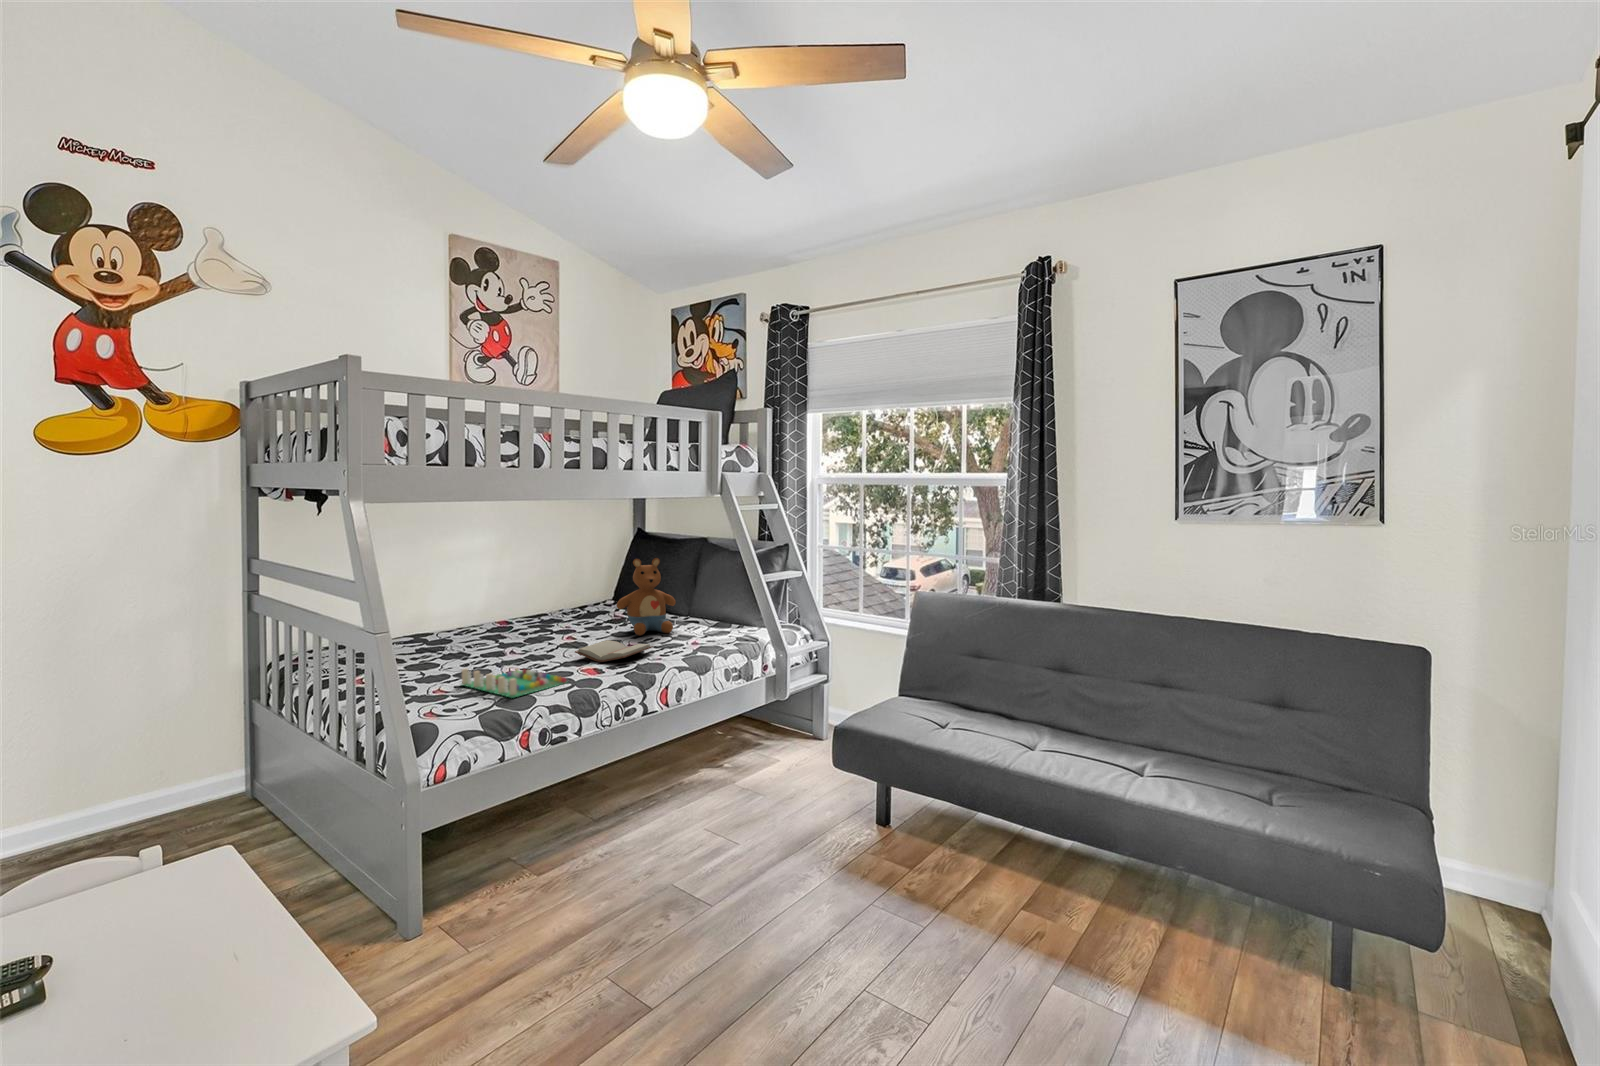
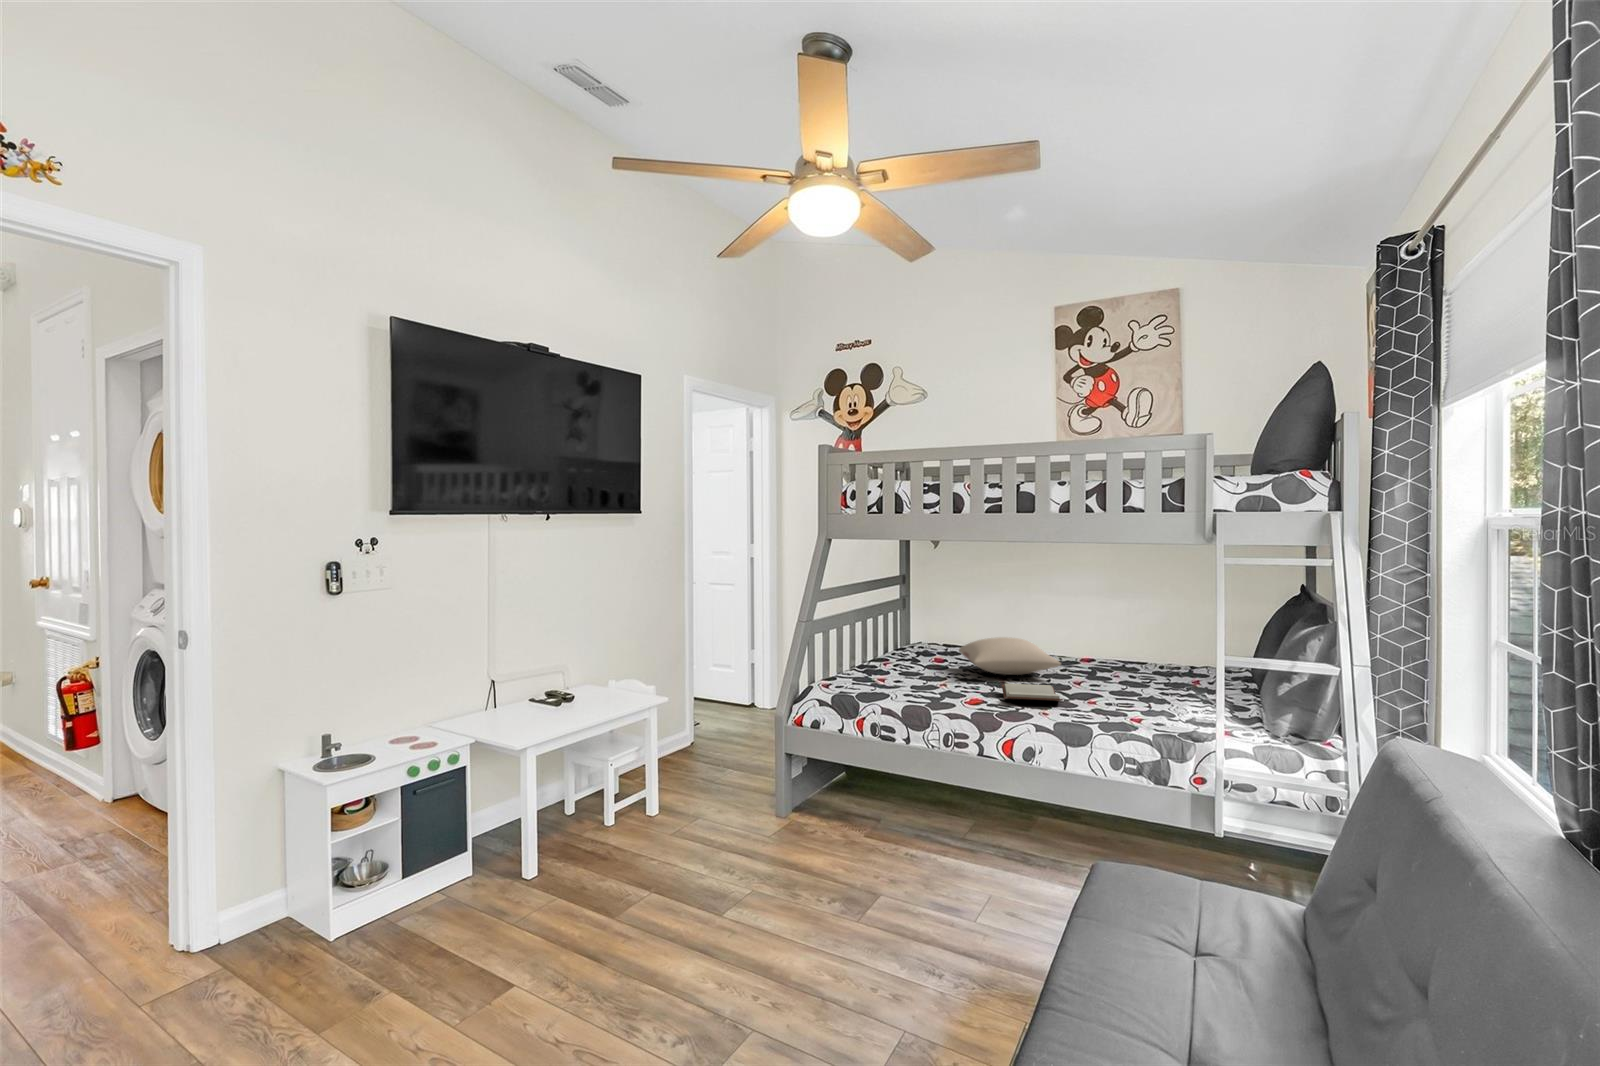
stuffed toy: present [616,558,676,635] -> none [1111,610,1186,701]
pillow: none [425,607,563,648] -> present [959,637,1061,675]
board game: present [462,668,567,698] -> none [880,672,950,701]

